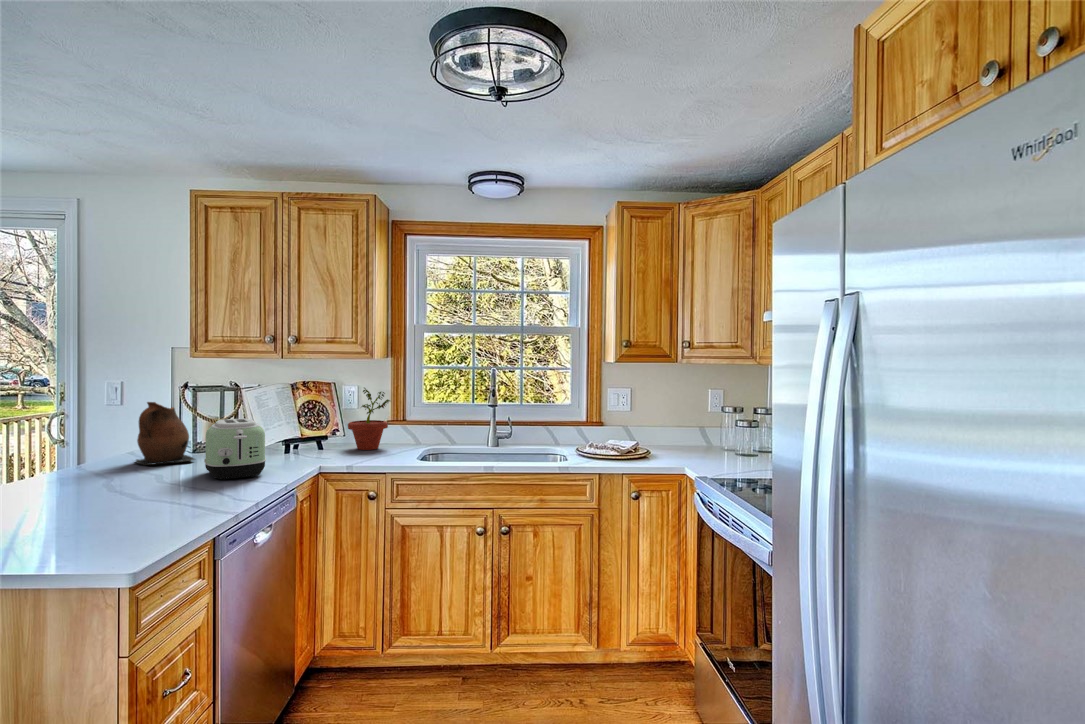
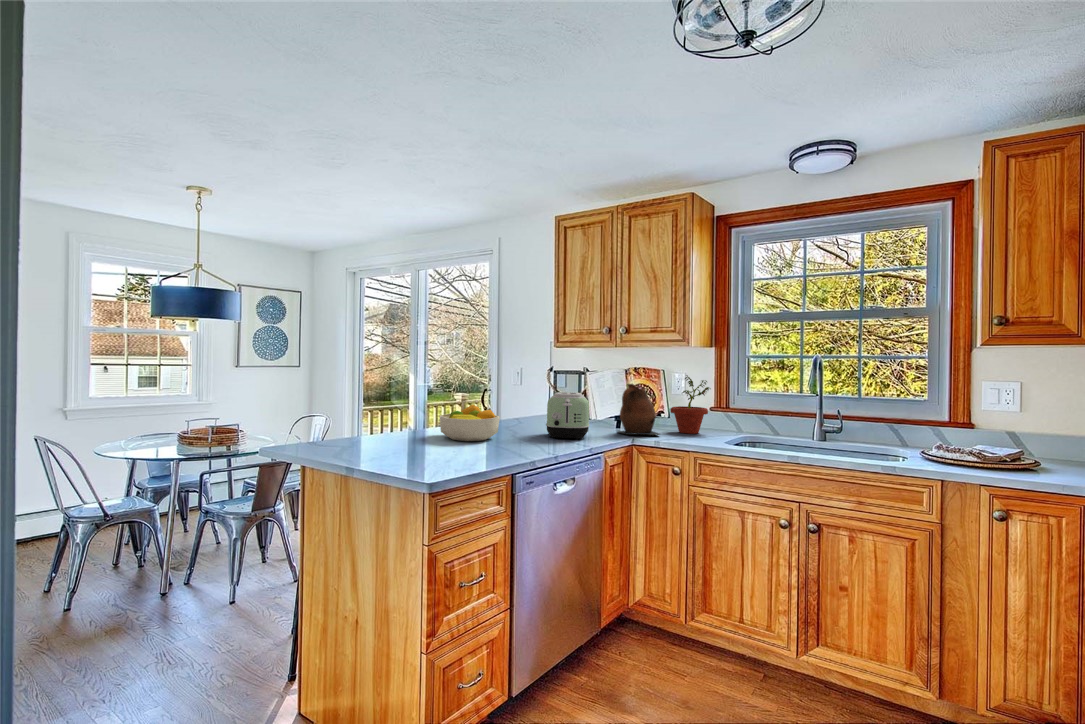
ceramic pitcher: present [136,402,195,465] -> present [618,384,660,435]
fruit bowl: none [31,449,140,508] -> present [439,405,500,441]

